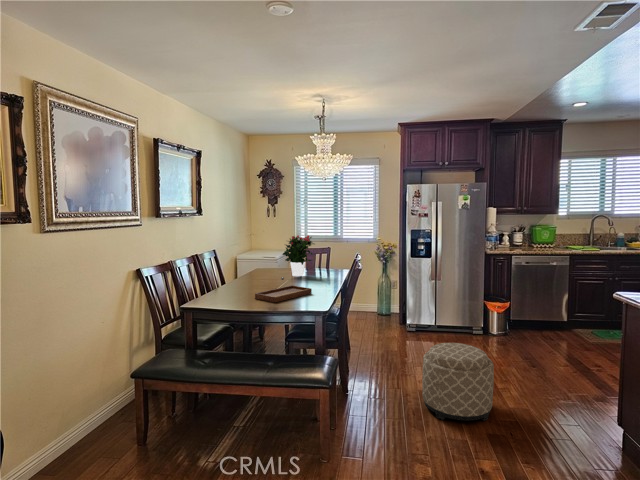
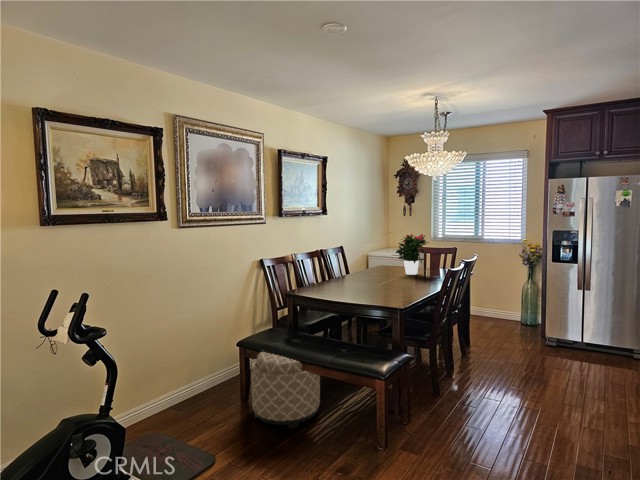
tray: present [255,277,312,302] -> none [348,273,405,296]
ottoman: present [422,343,494,421] -> present [251,352,320,428]

